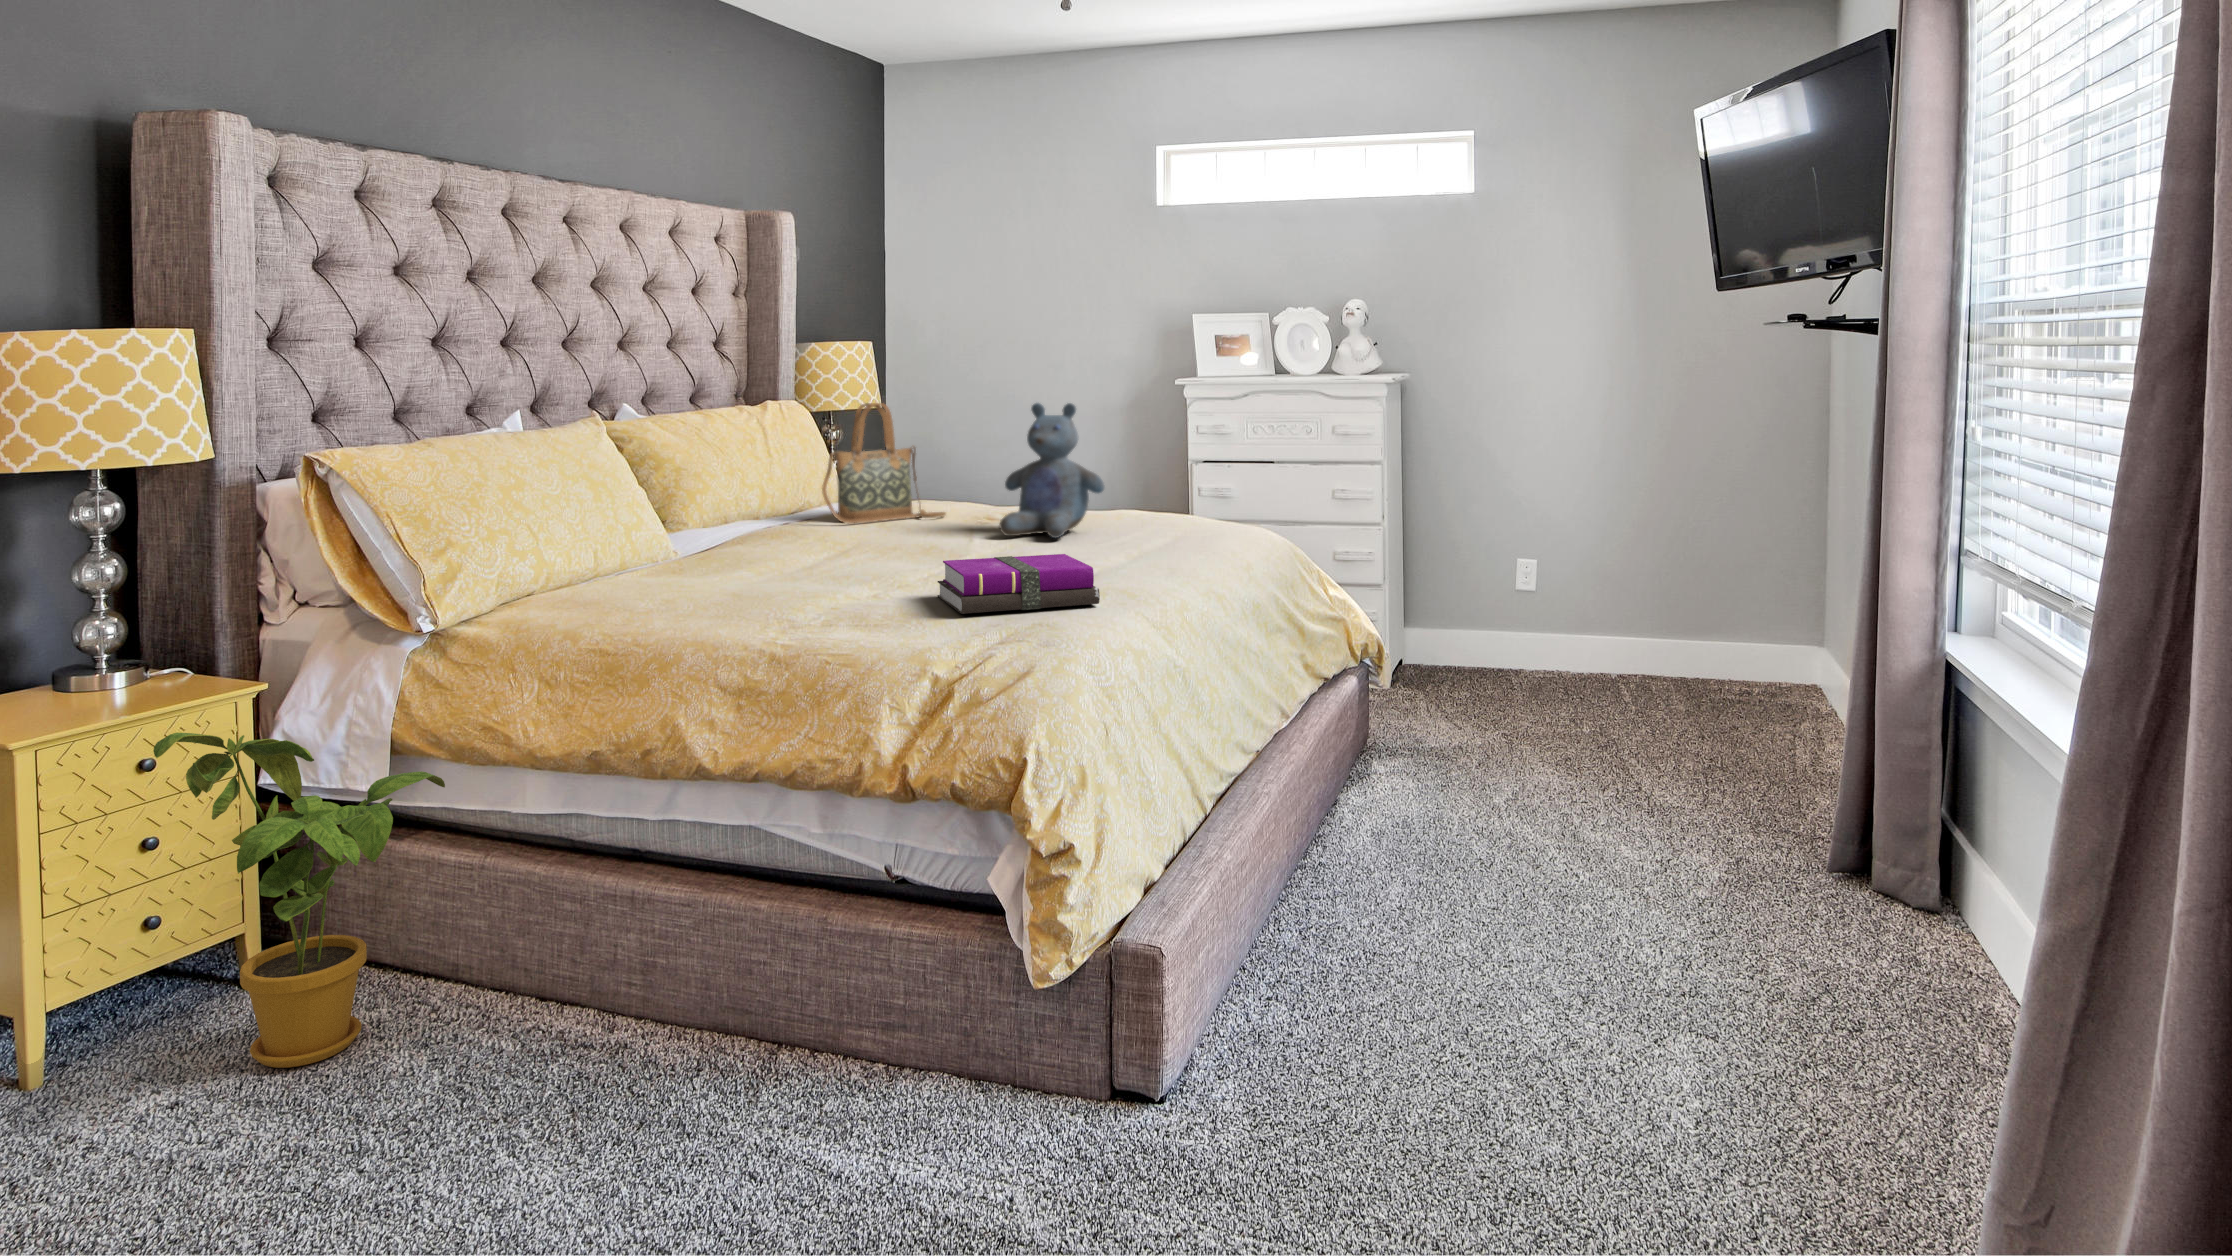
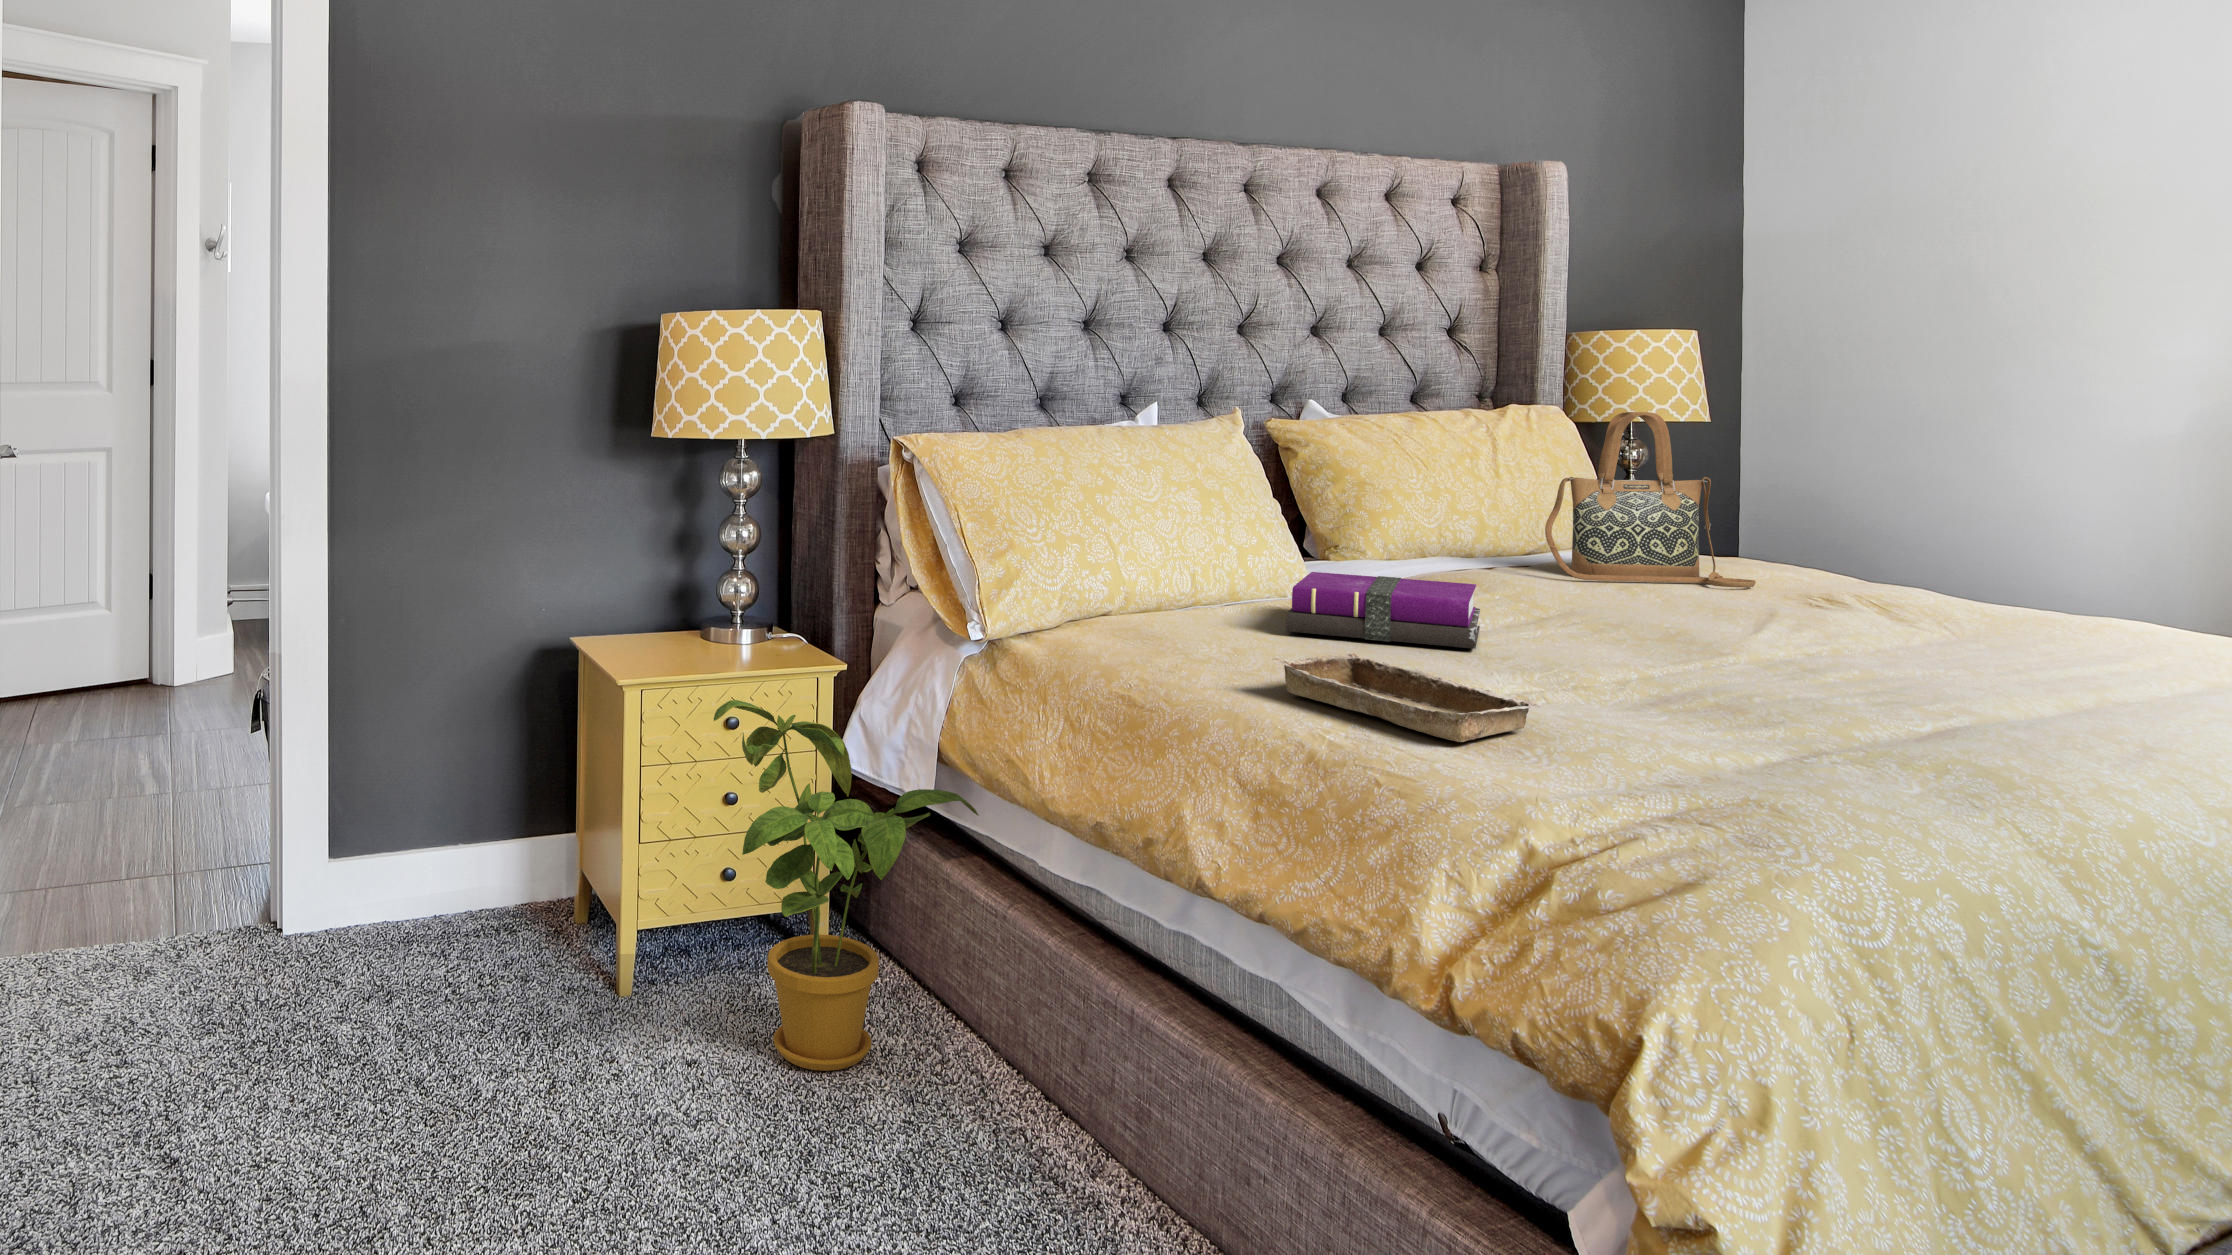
stuffed bear: present [1000,403,1104,538] -> none [1825,421,2061,649]
notebook: present [938,554,1100,614] -> present [1286,572,1480,649]
tray: none [725,587,909,629] -> present [1273,654,1547,742]

